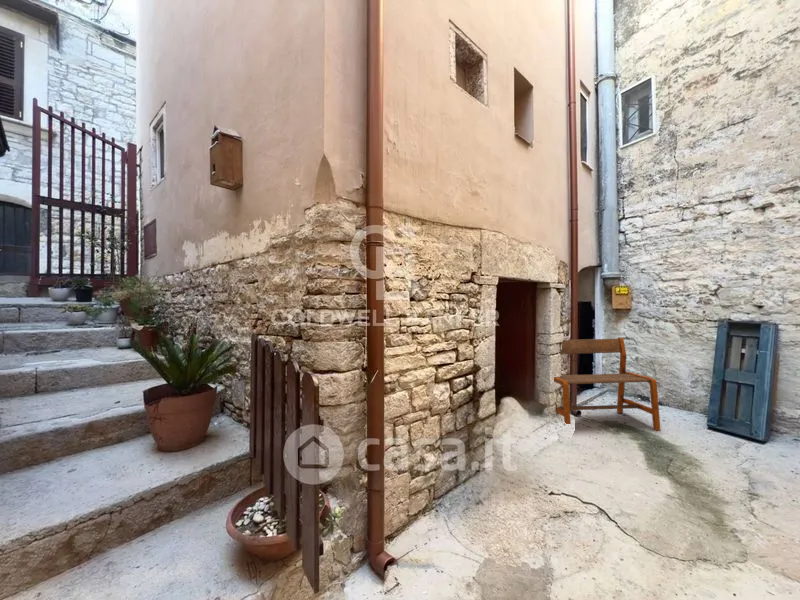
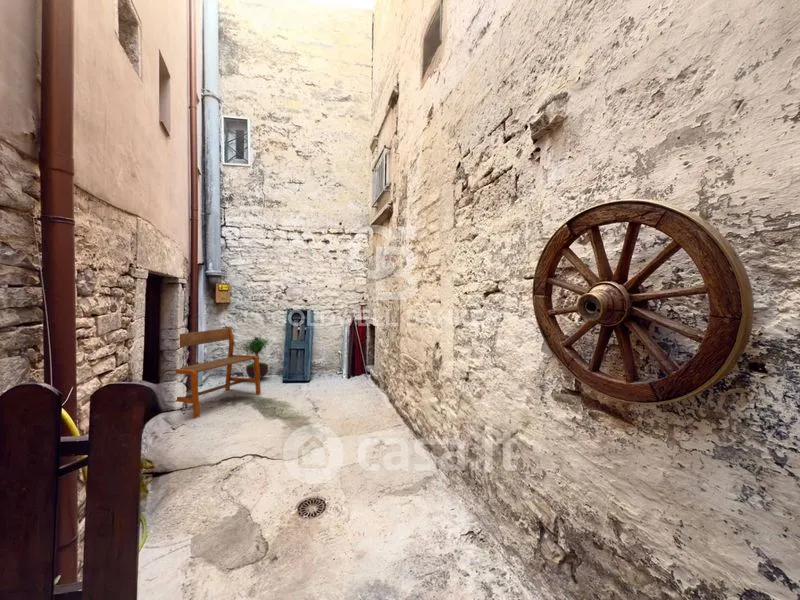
potted tree: none [642,346,689,410] -> present [244,337,268,379]

